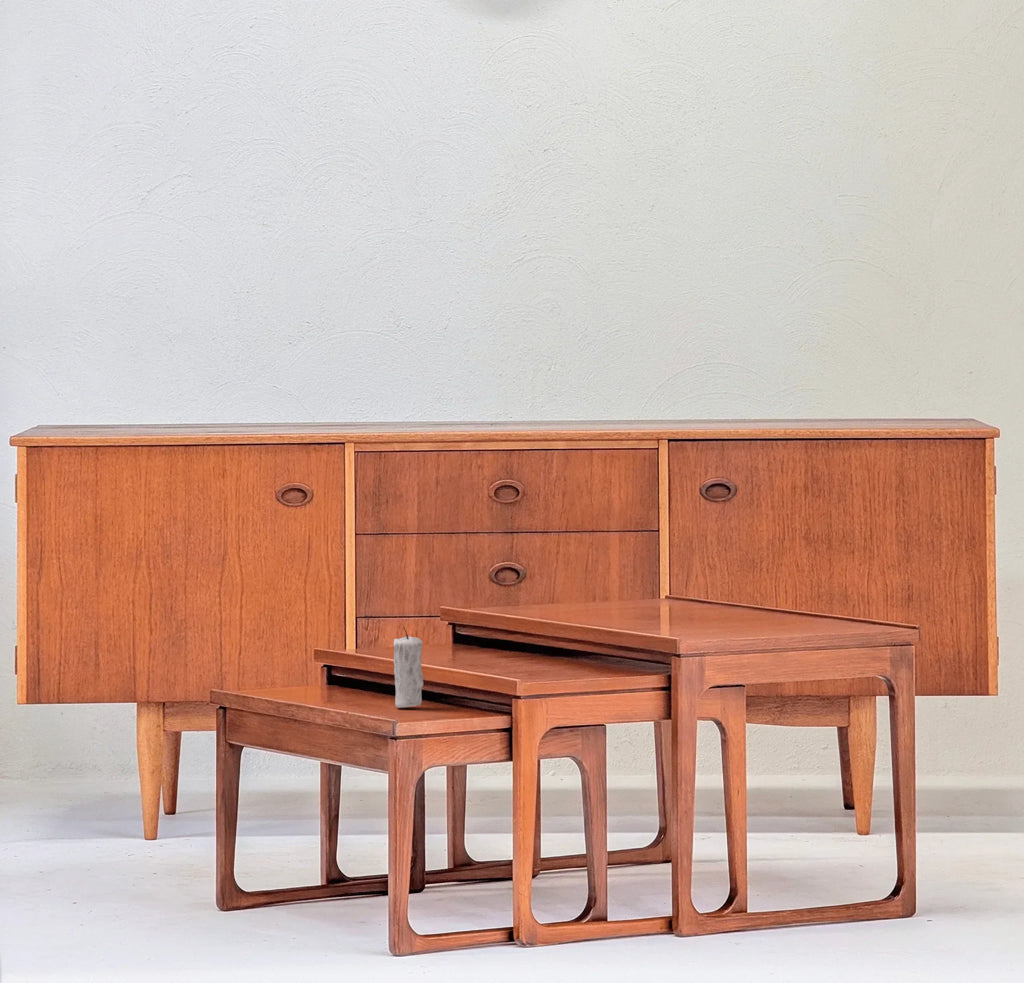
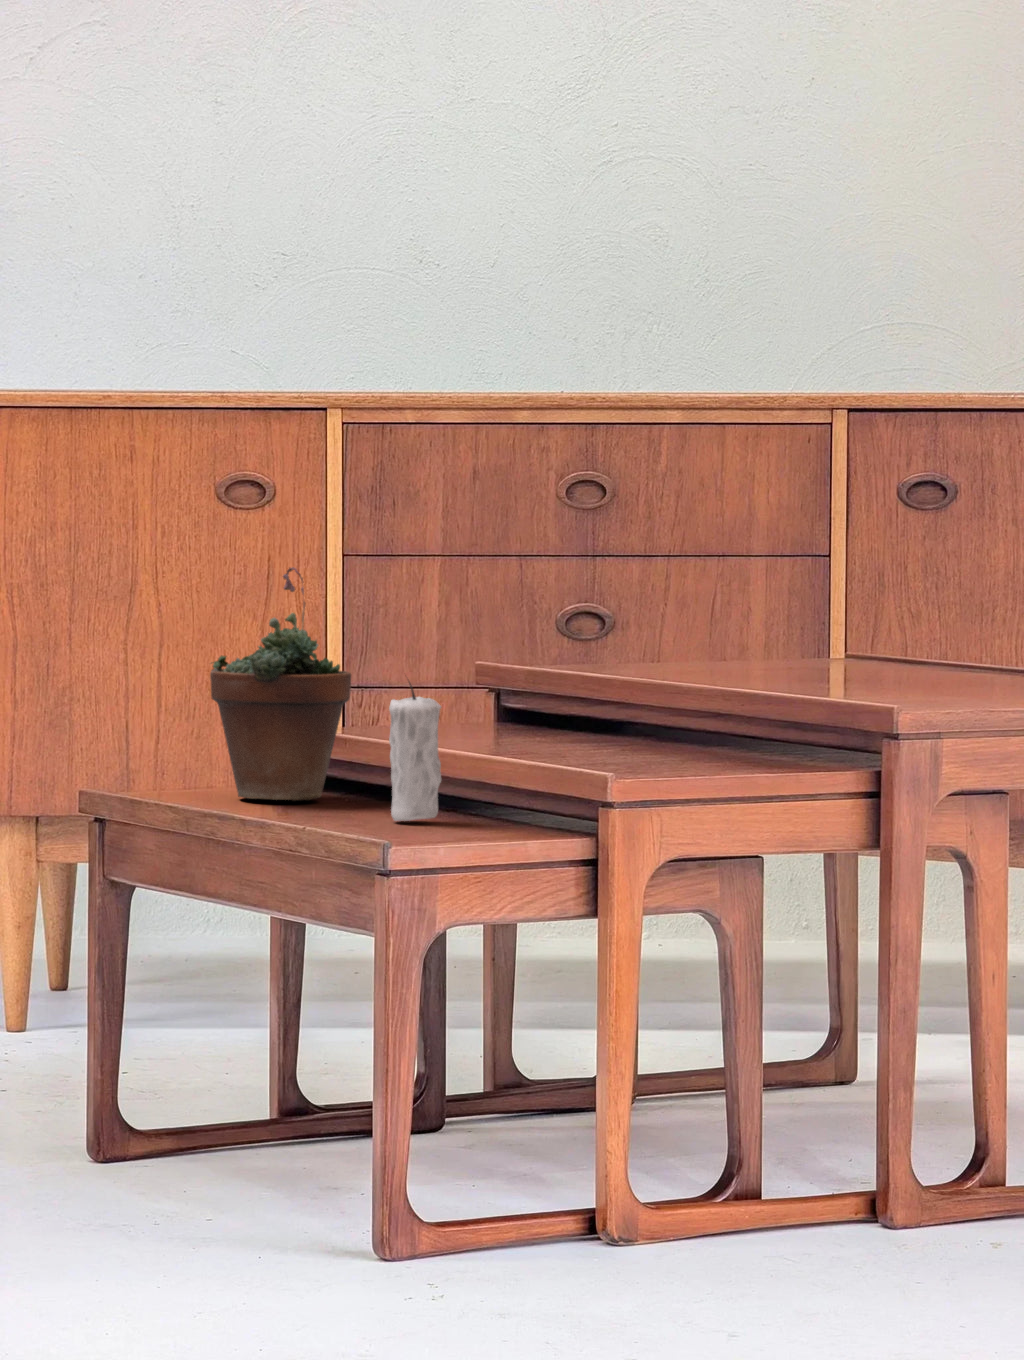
succulent plant: none [288,560,370,696] -> present [210,567,351,801]

